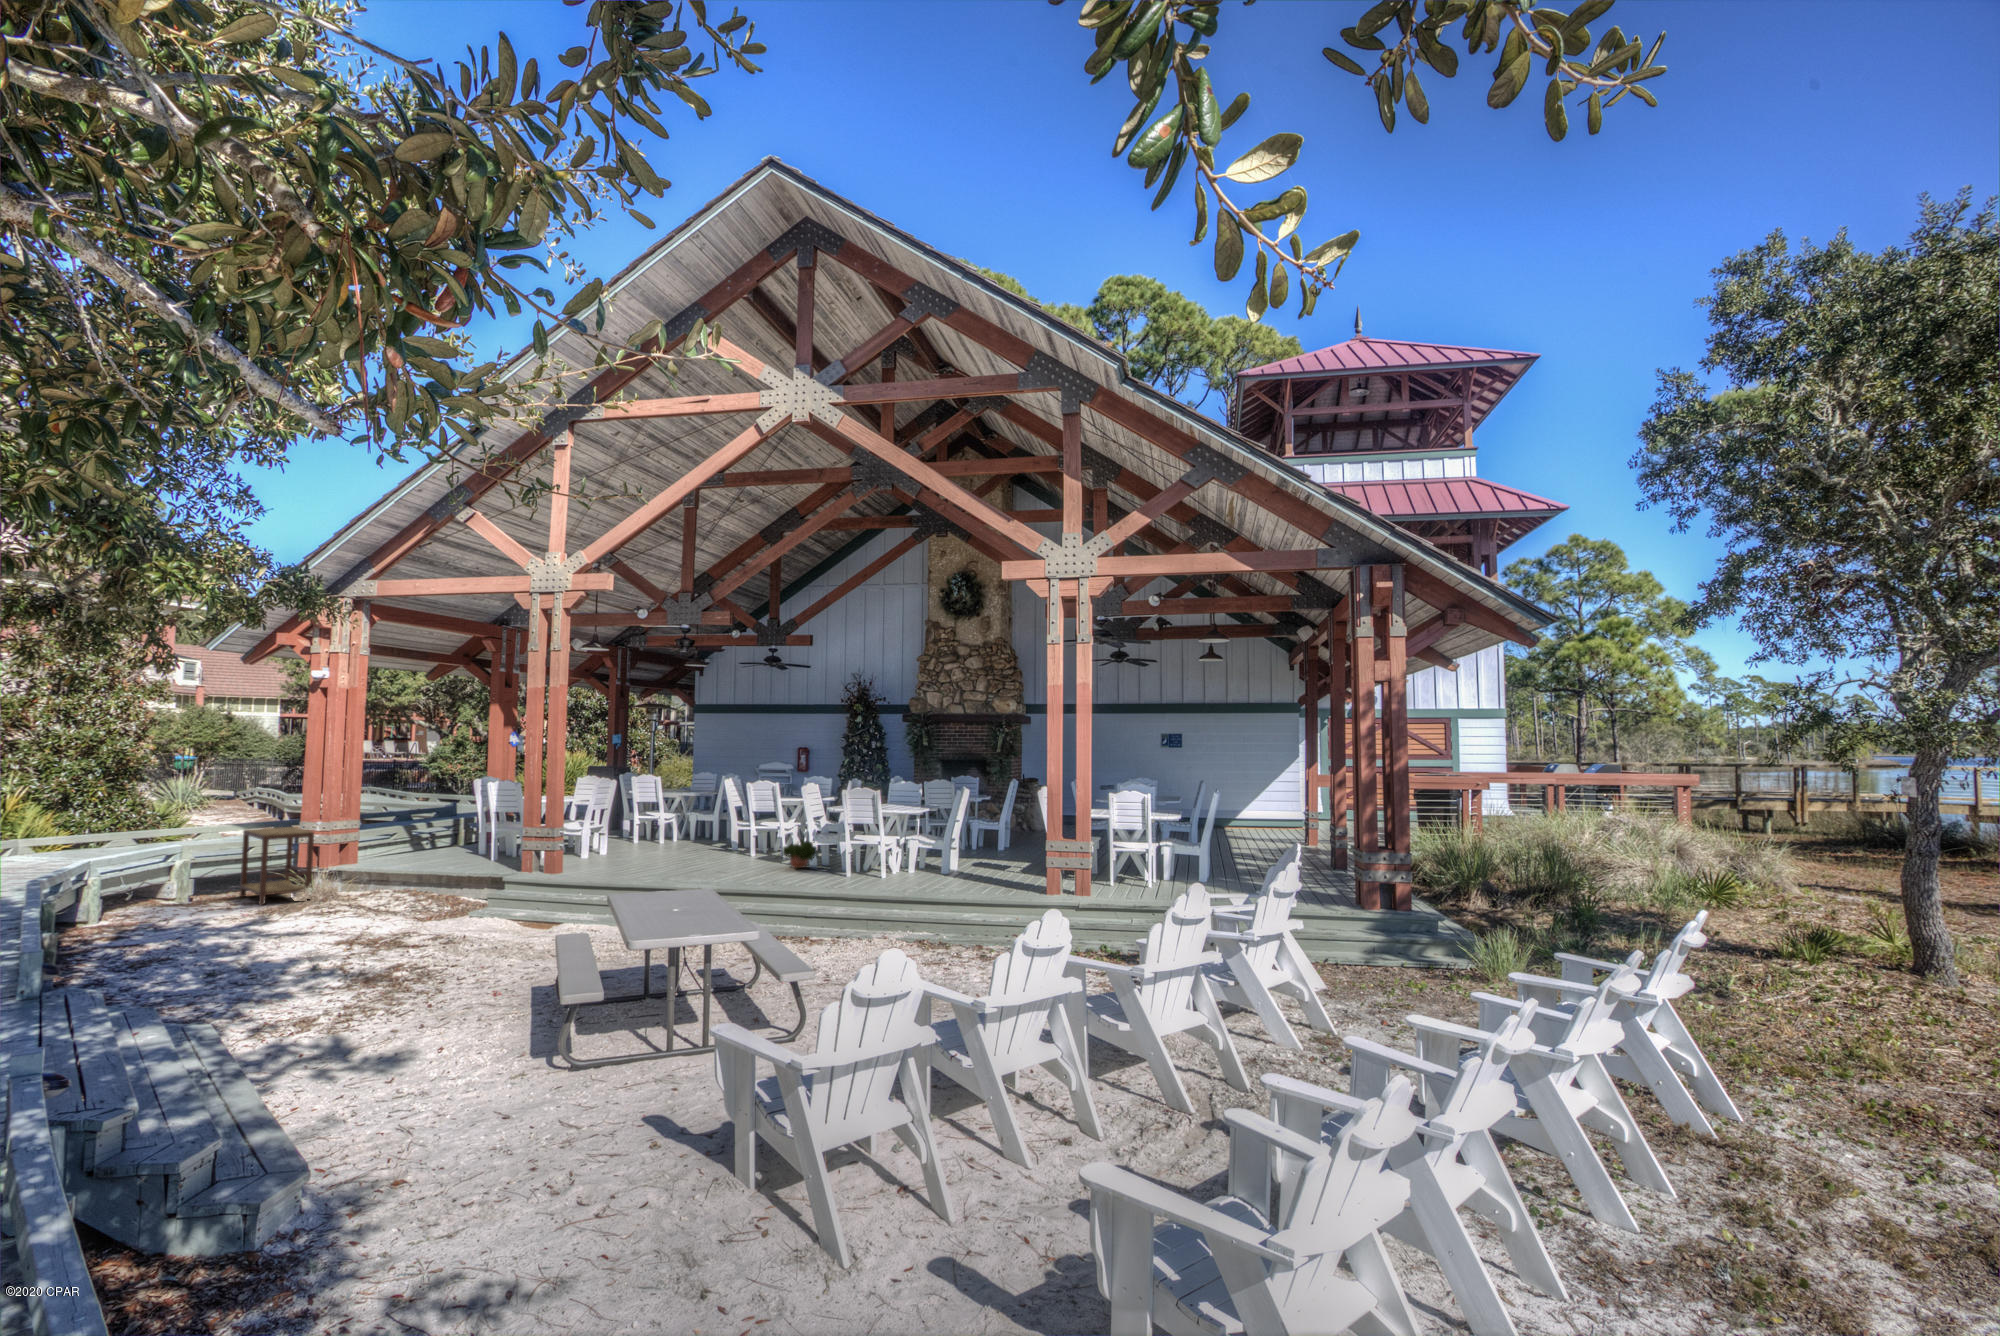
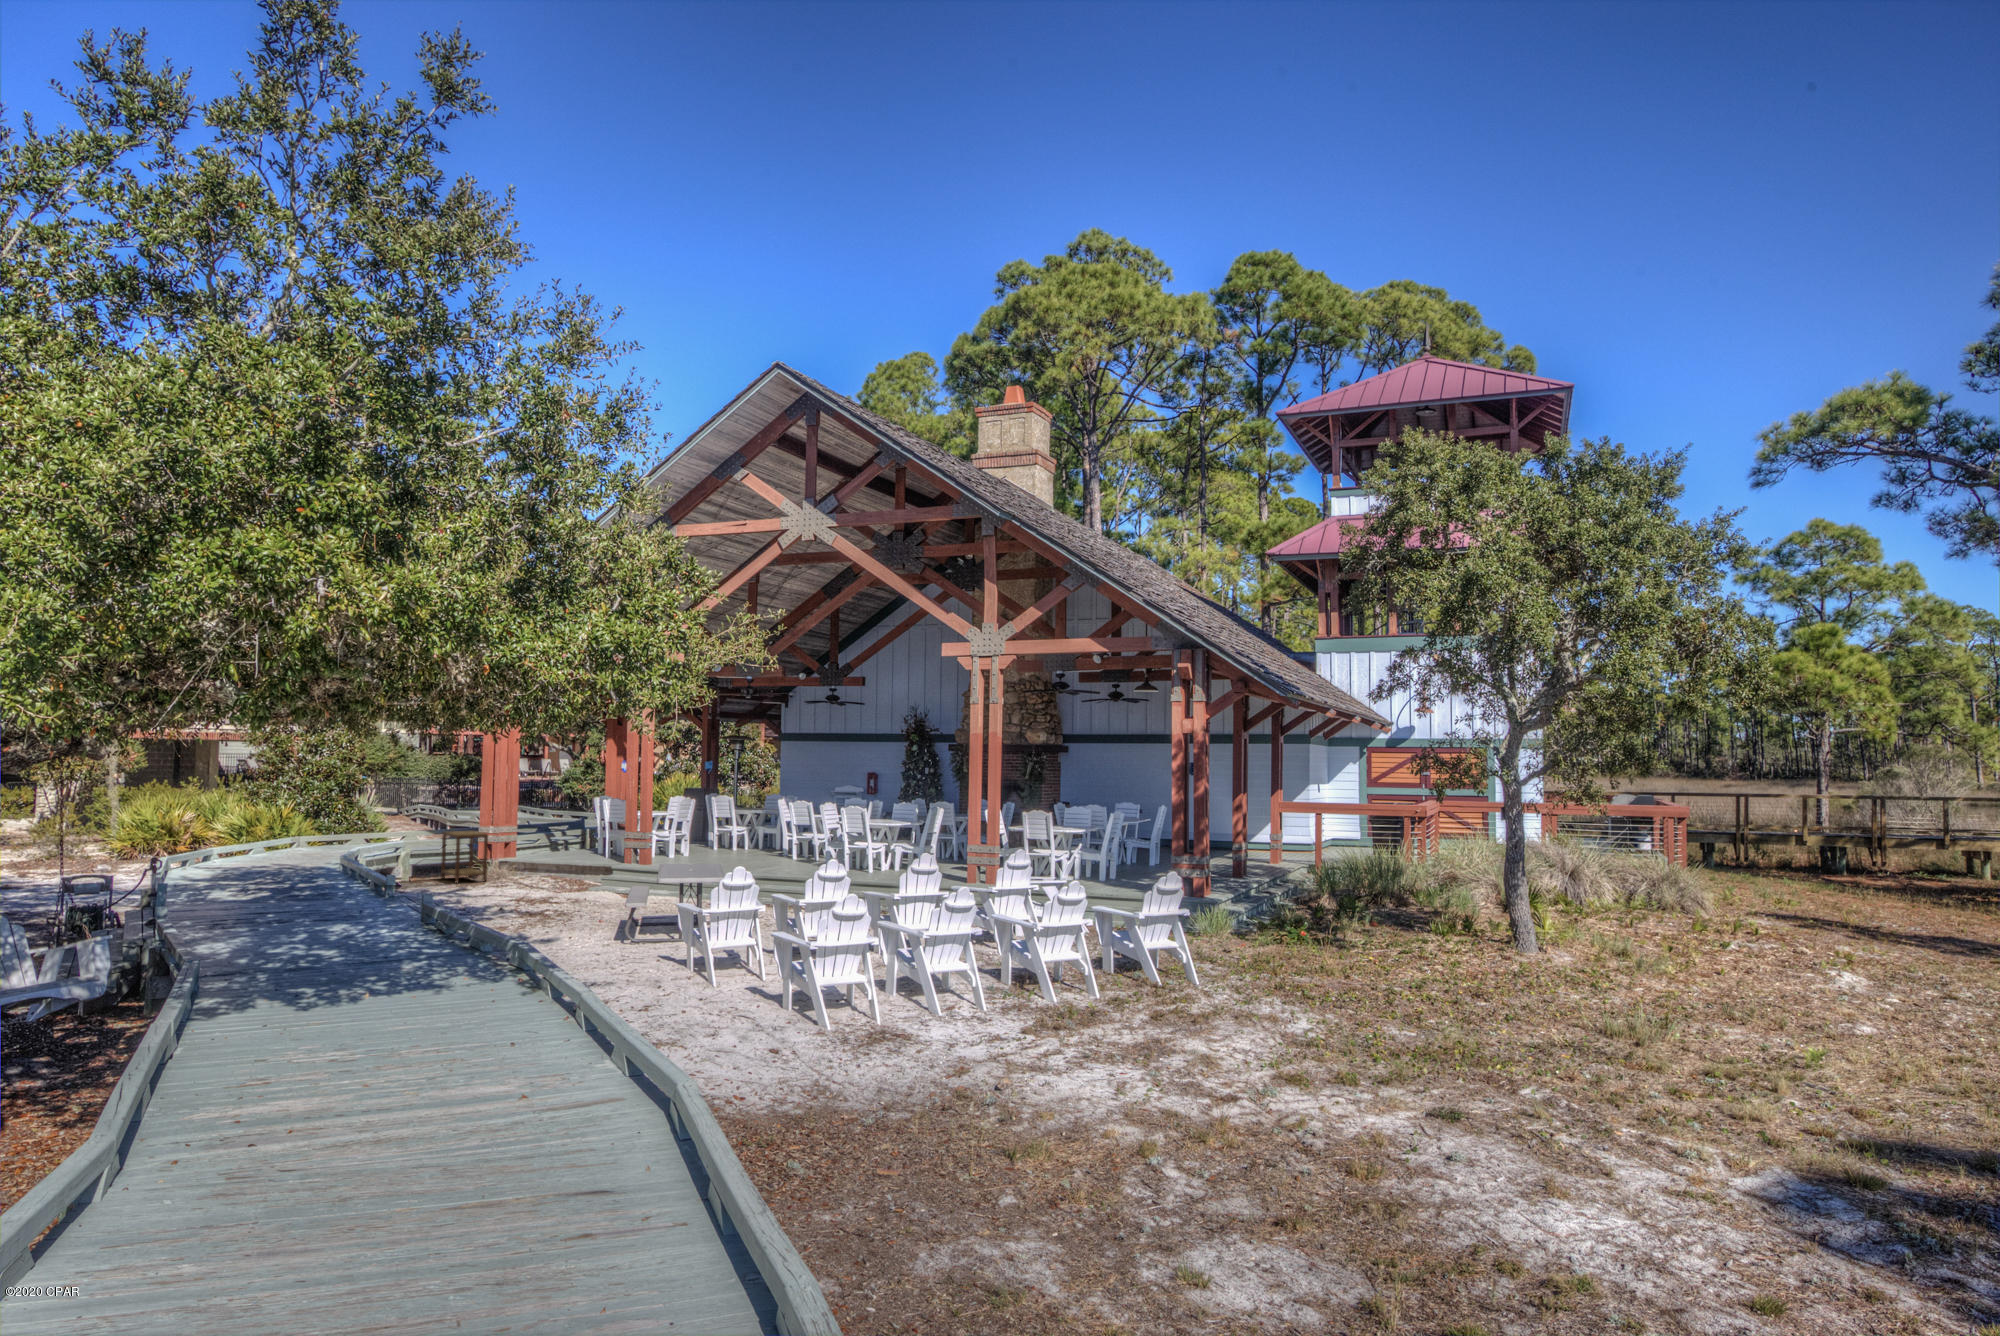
potted plant: present [776,839,819,868] -> none [803,844,839,868]

